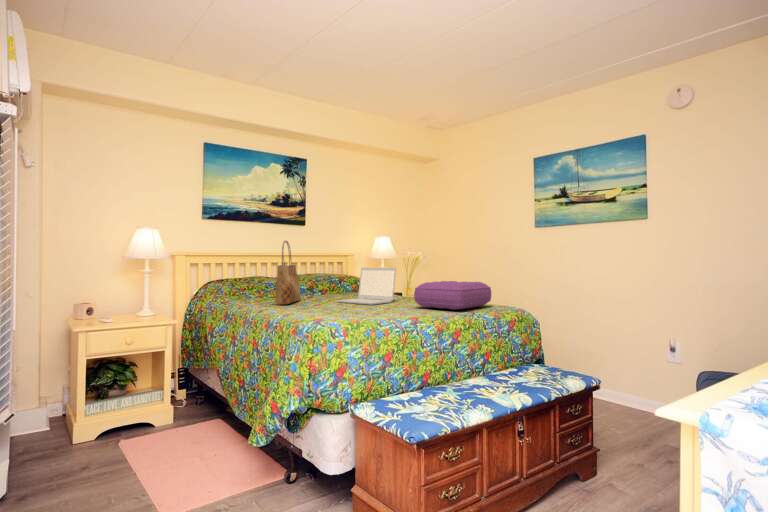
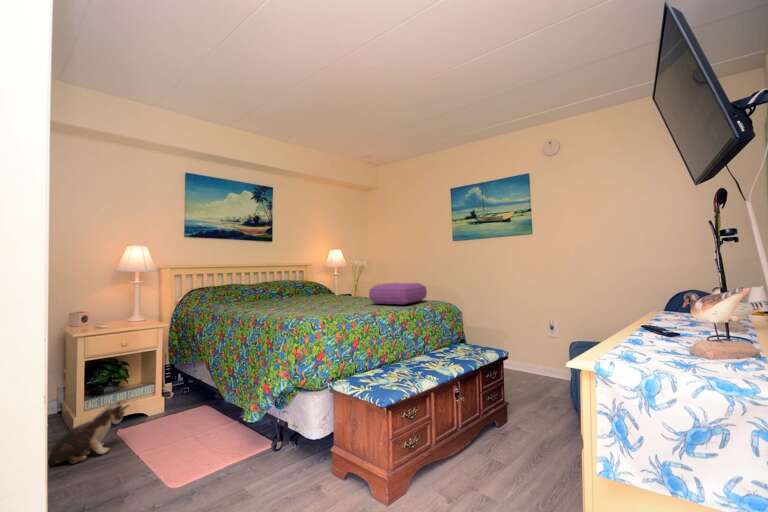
tote bag: present [275,241,300,305] -> none [256,254,275,307]
laptop: present [337,267,396,305] -> none [305,274,353,303]
plush toy: none [20,406,130,480] -> present [48,400,129,465]

